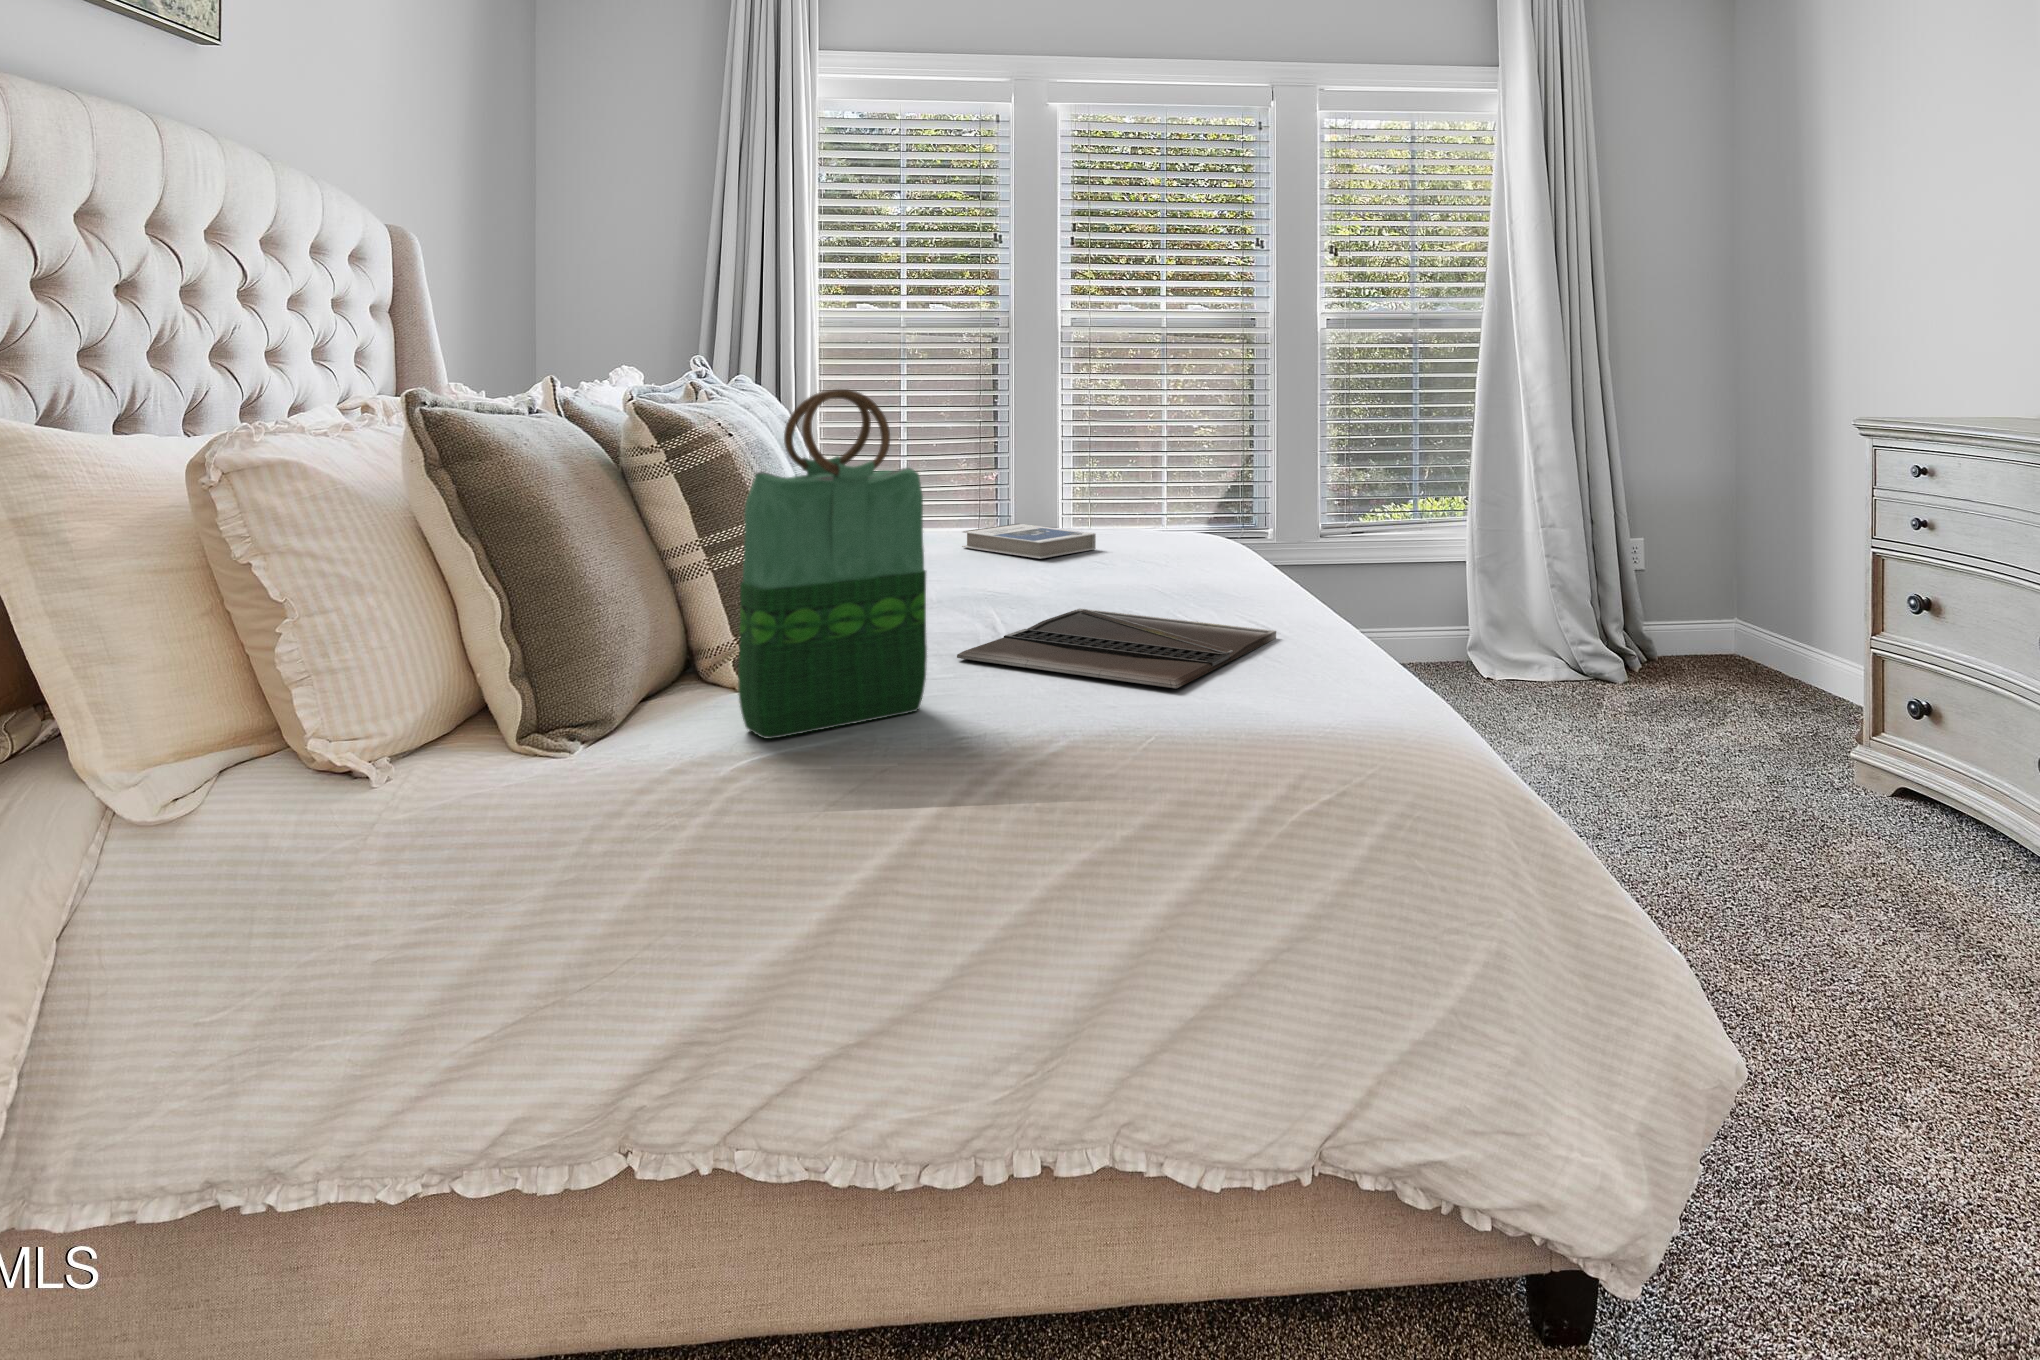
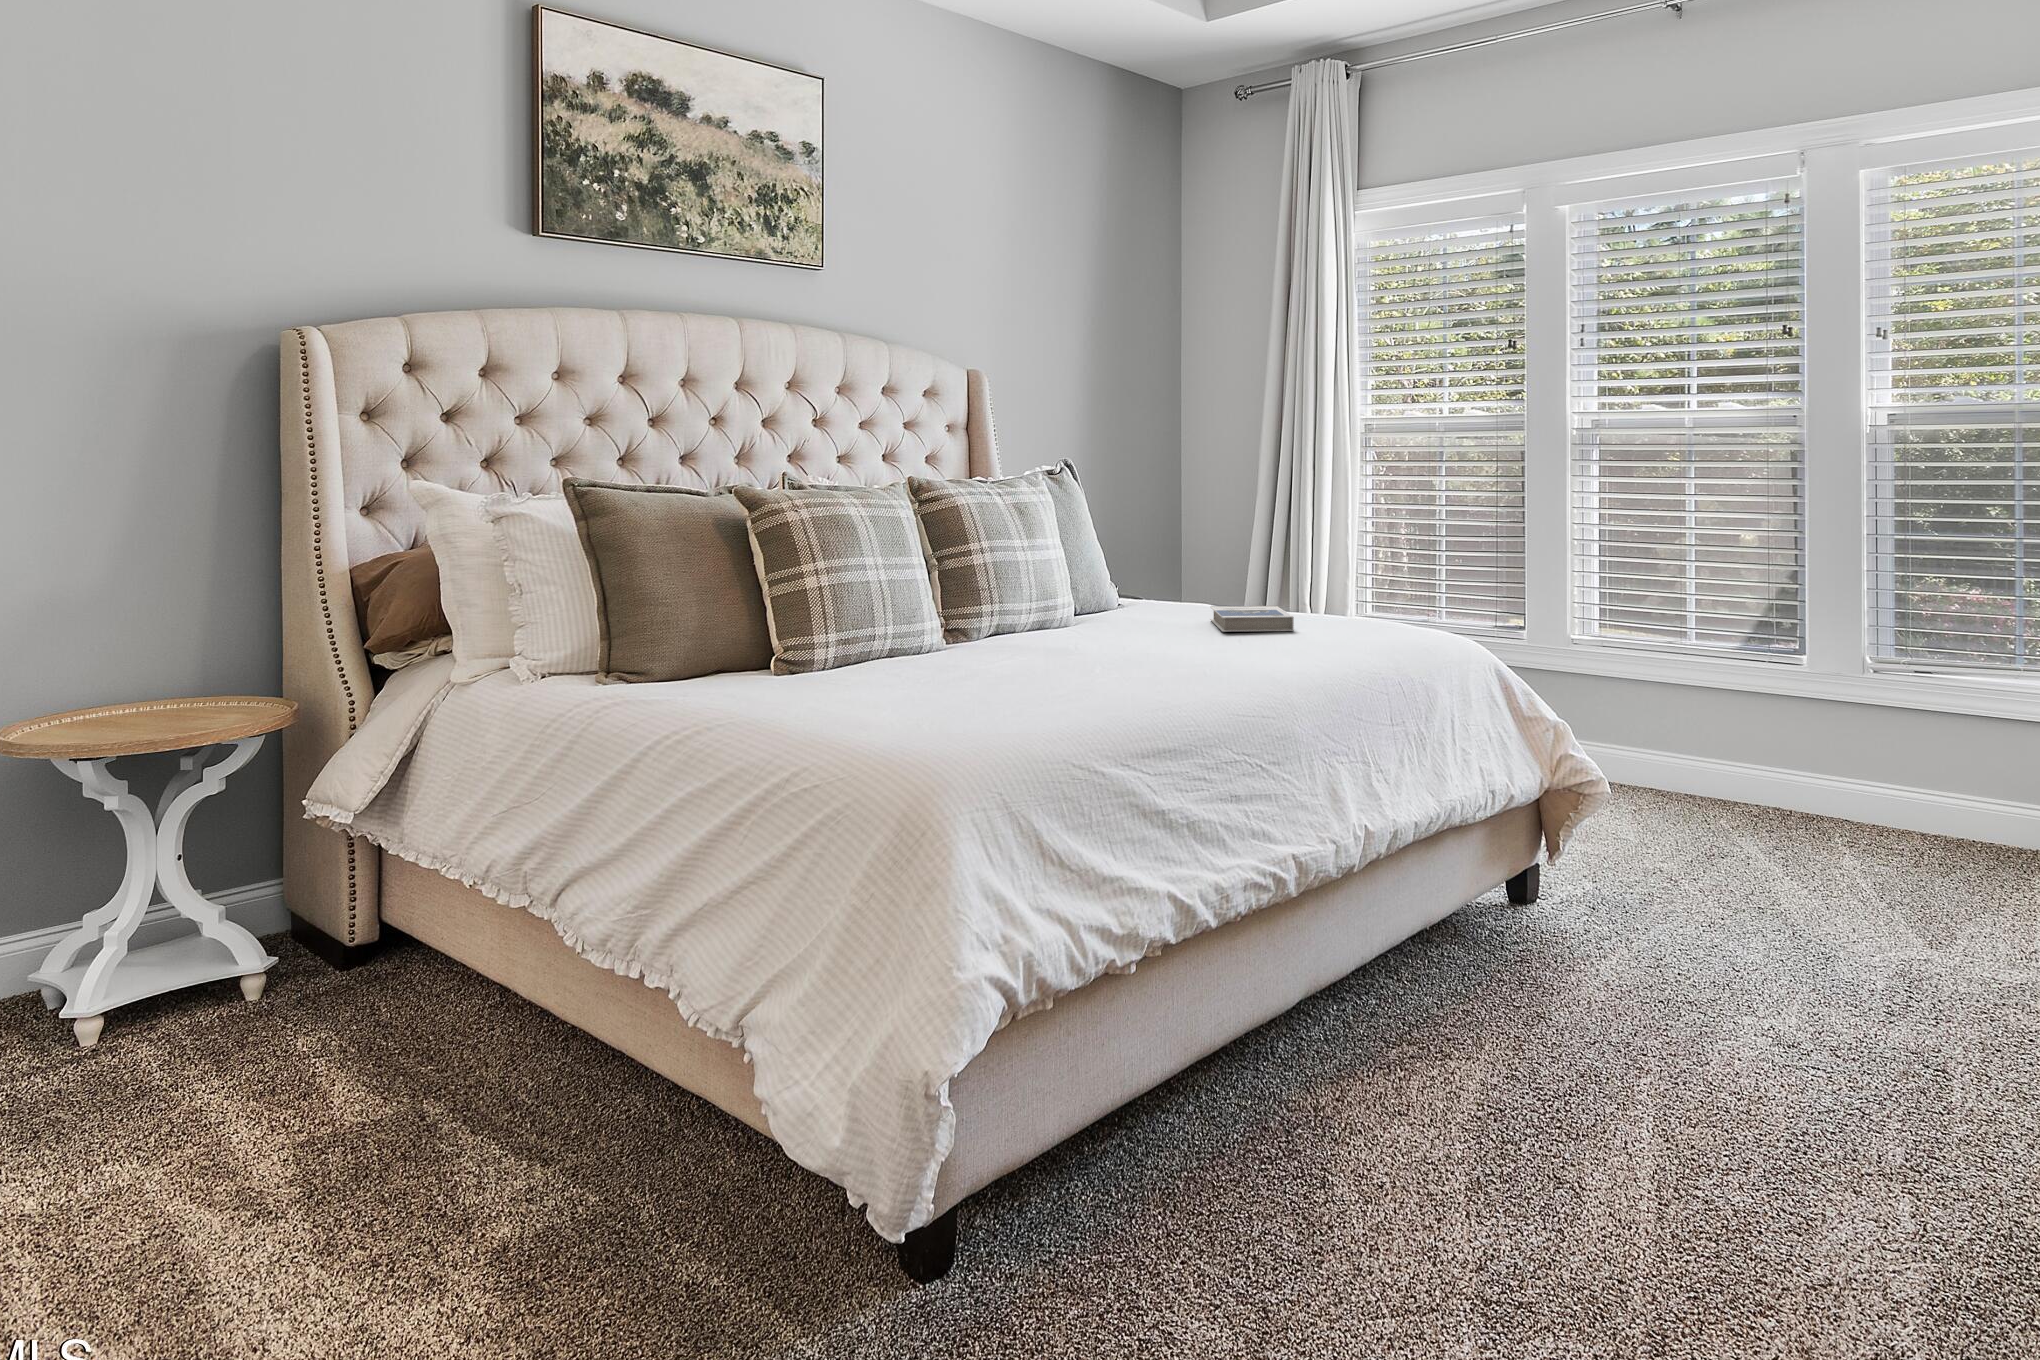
tote bag: present [738,389,927,738] -> none [704,472,829,692]
laptop: present [957,609,1276,689] -> none [927,660,1145,705]

